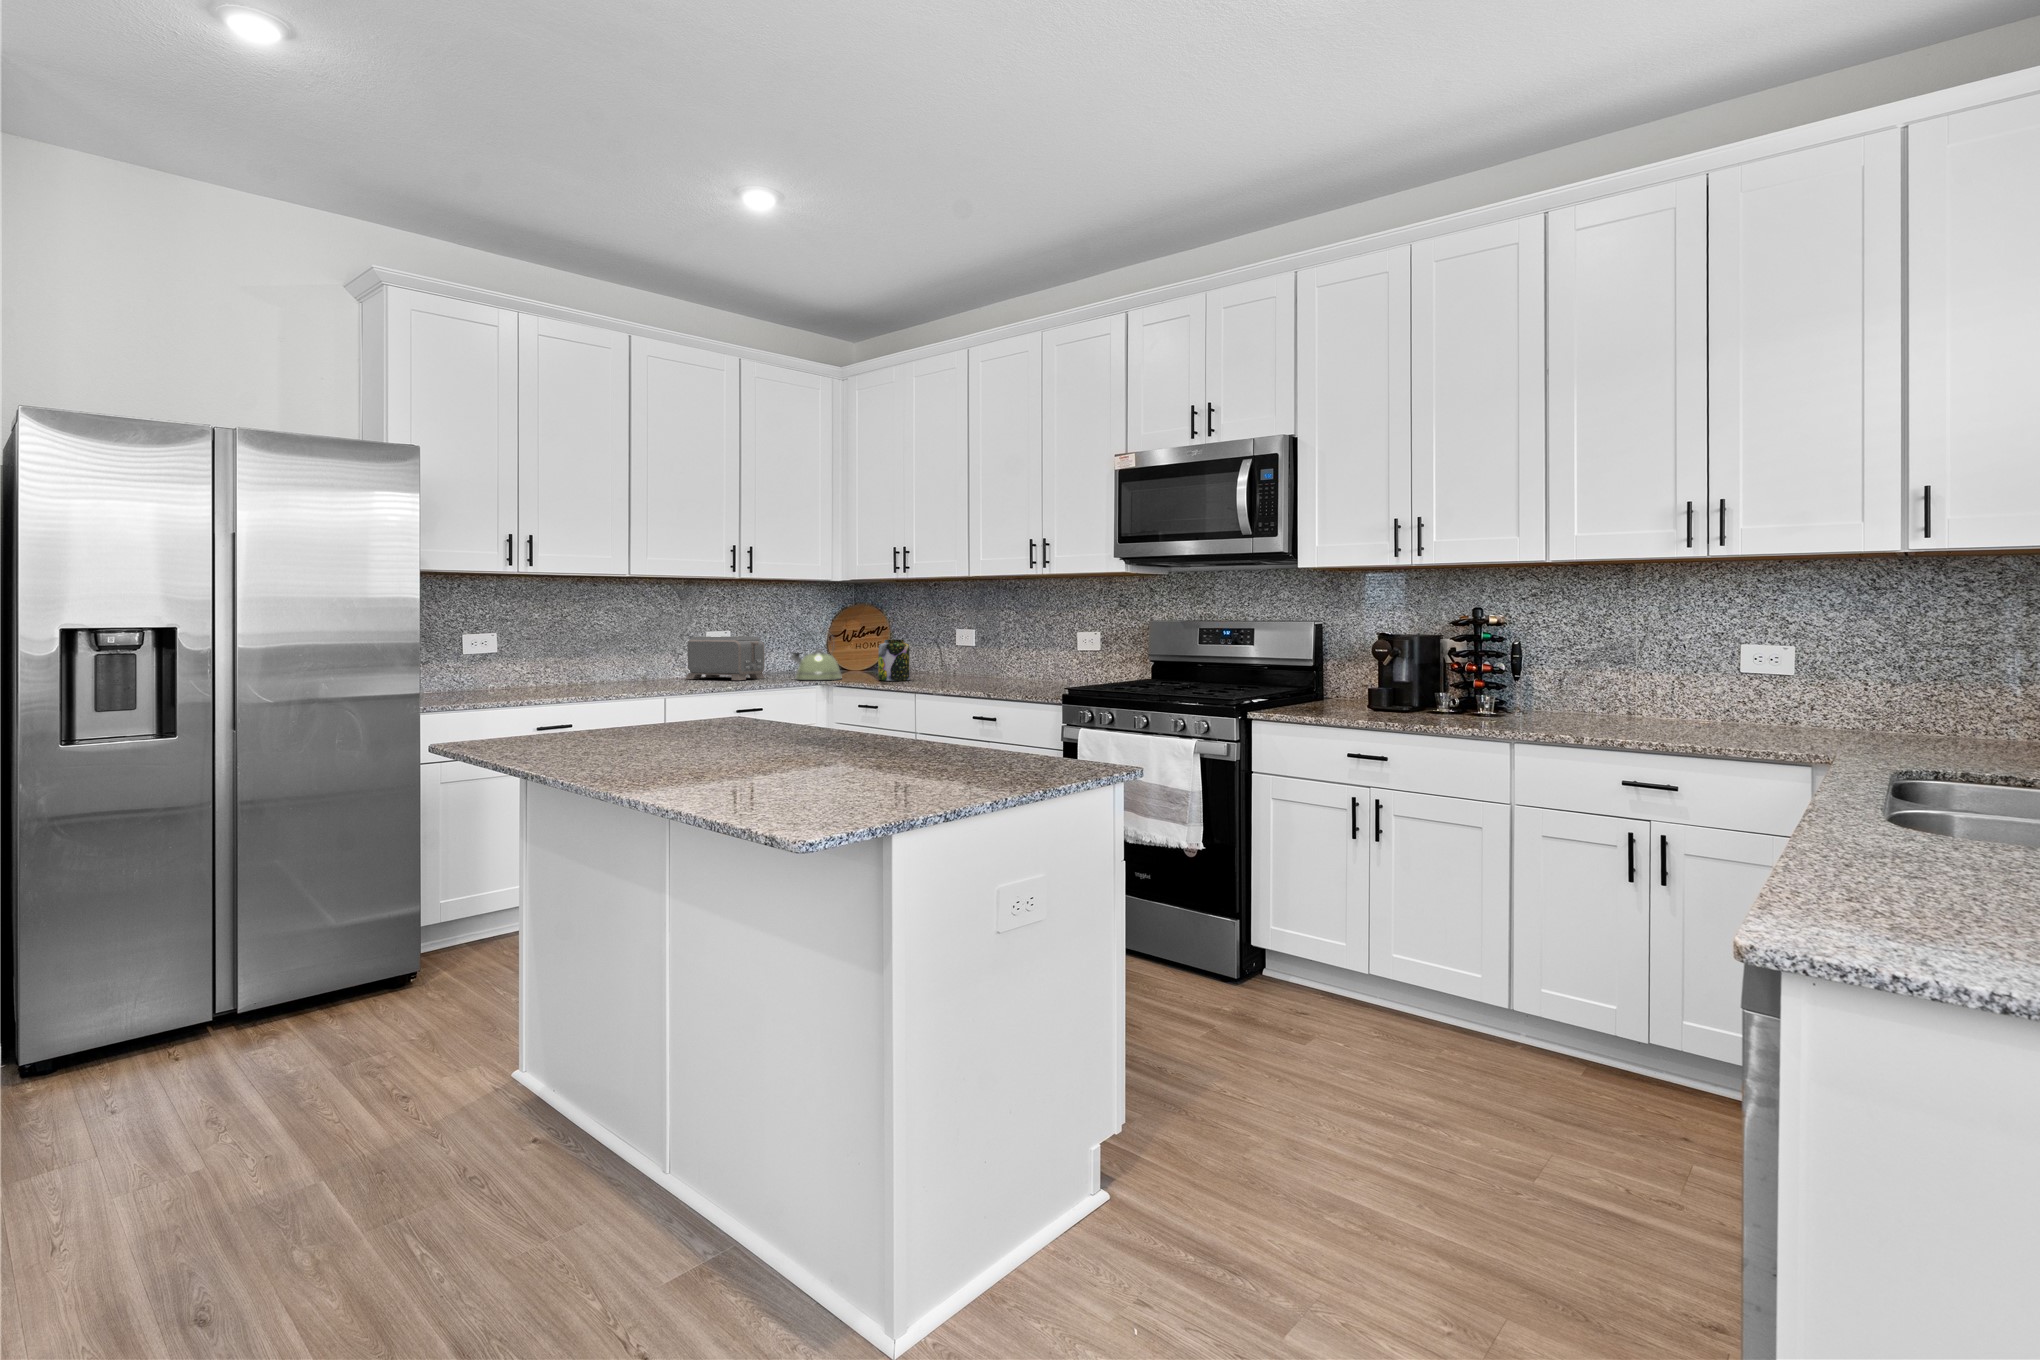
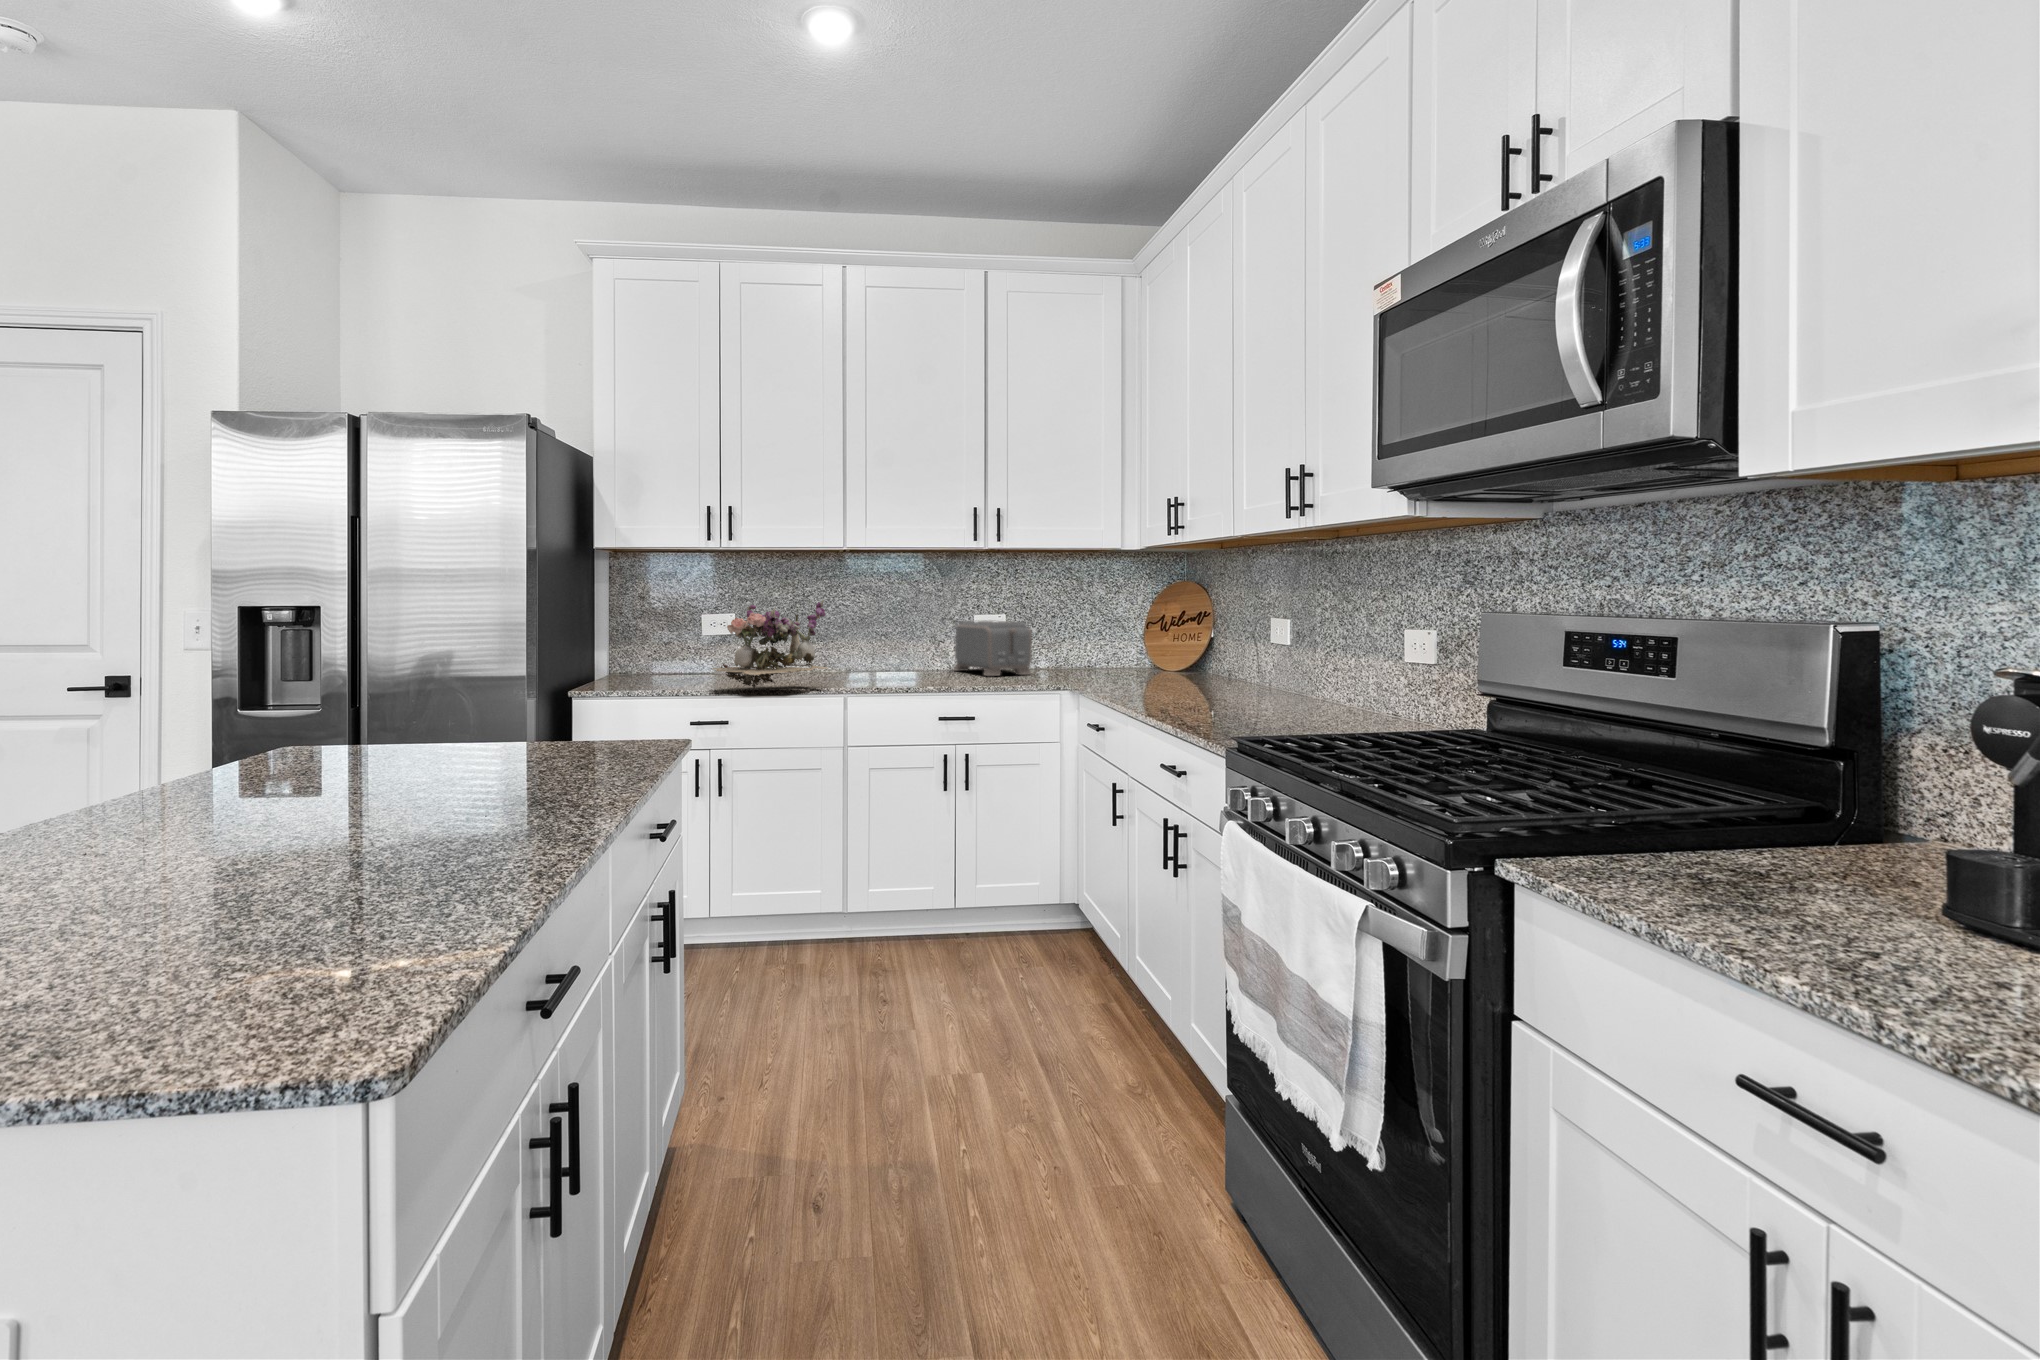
flower arrangement: none [546,618,655,697] -> present [713,600,827,689]
kettle: present [791,635,842,680] -> none [1044,612,1110,683]
jar: present [878,640,910,681] -> none [1135,631,1178,691]

